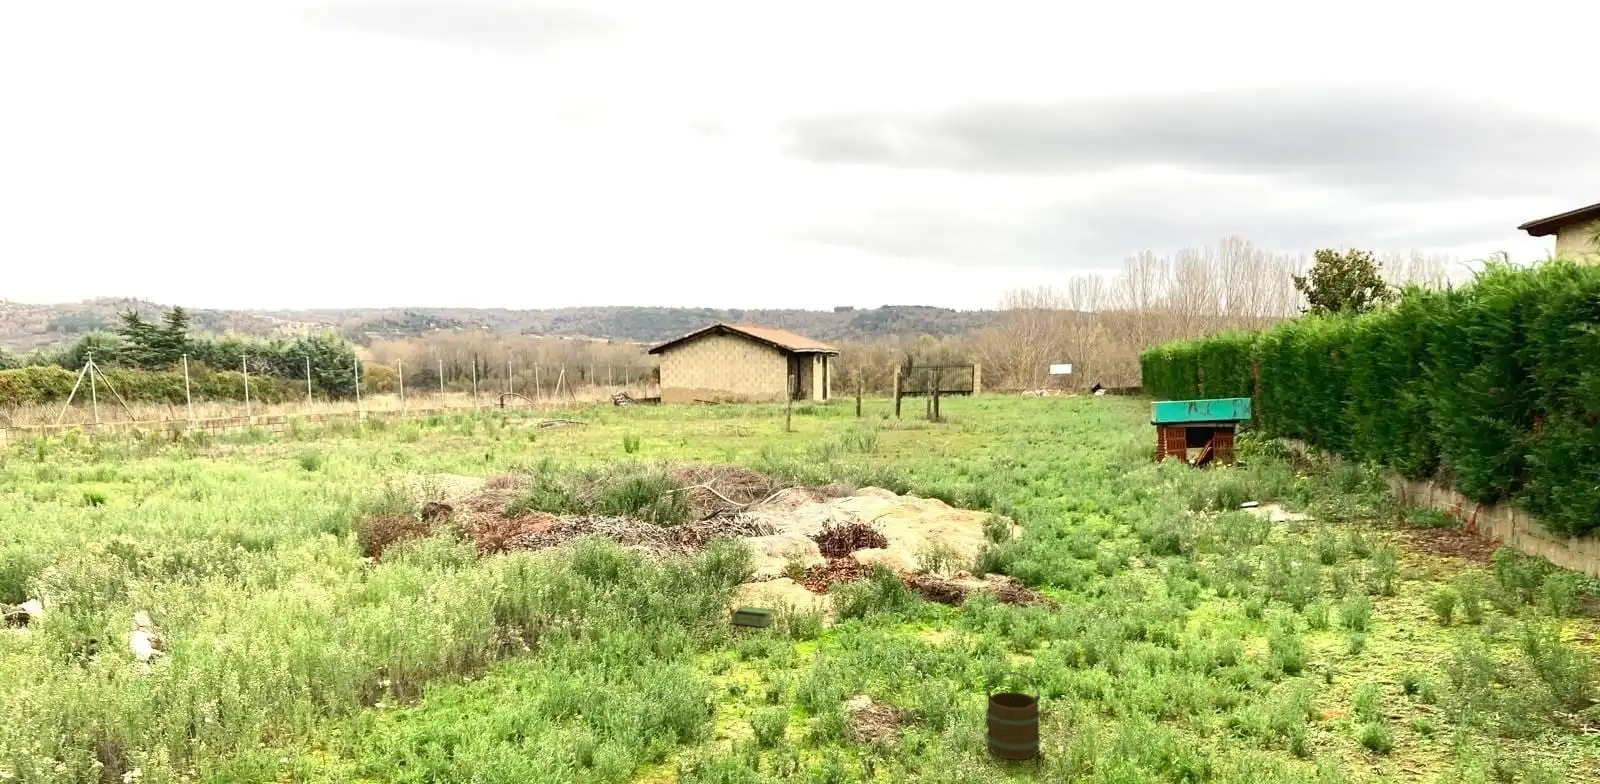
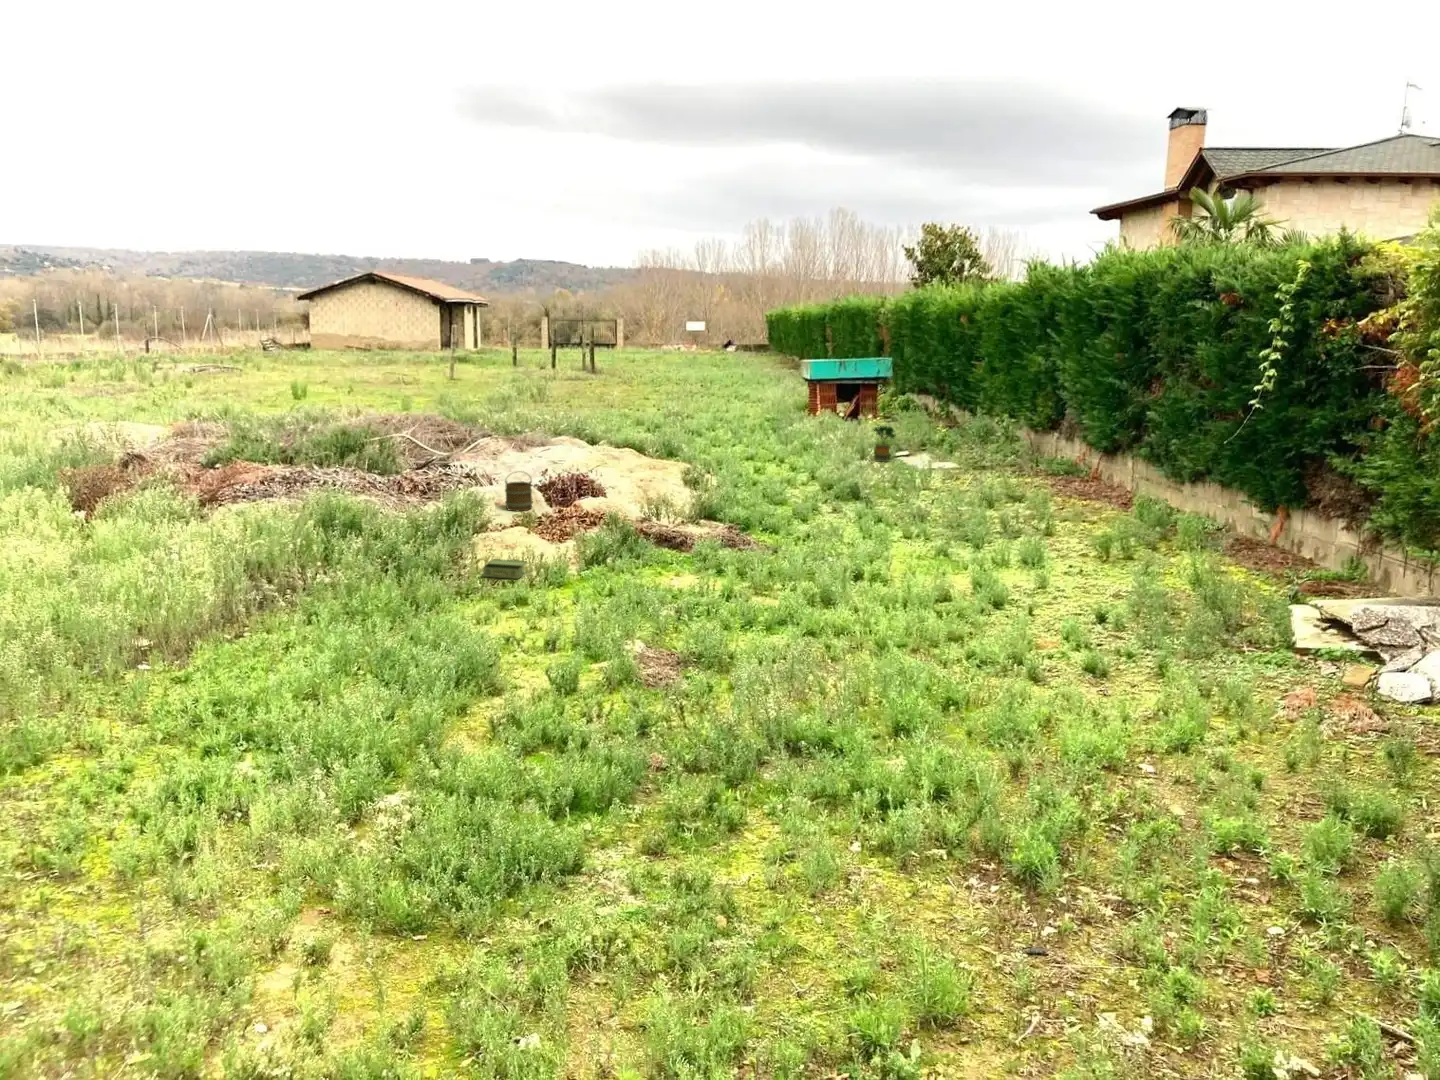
potted tree: none [1213,473,1245,516] -> present [873,426,896,462]
bucket: present [986,672,1040,760] -> present [505,481,533,511]

